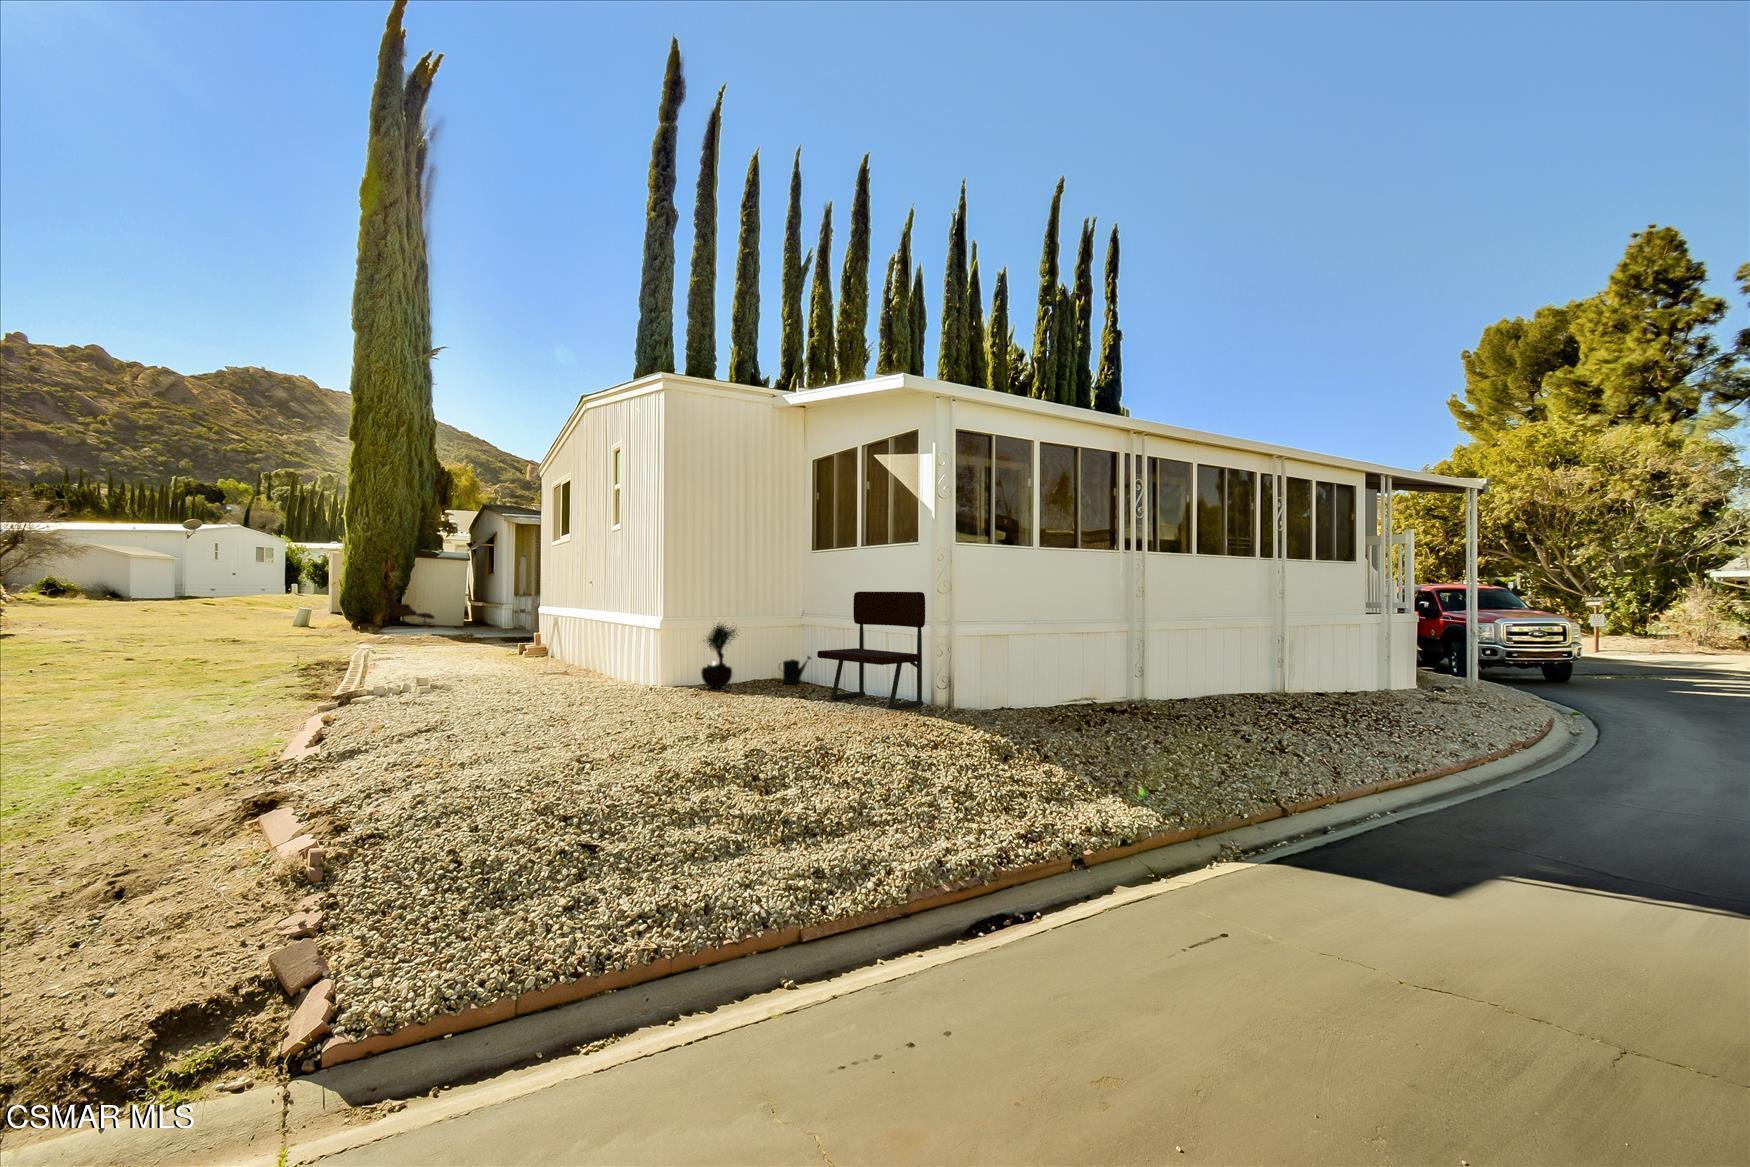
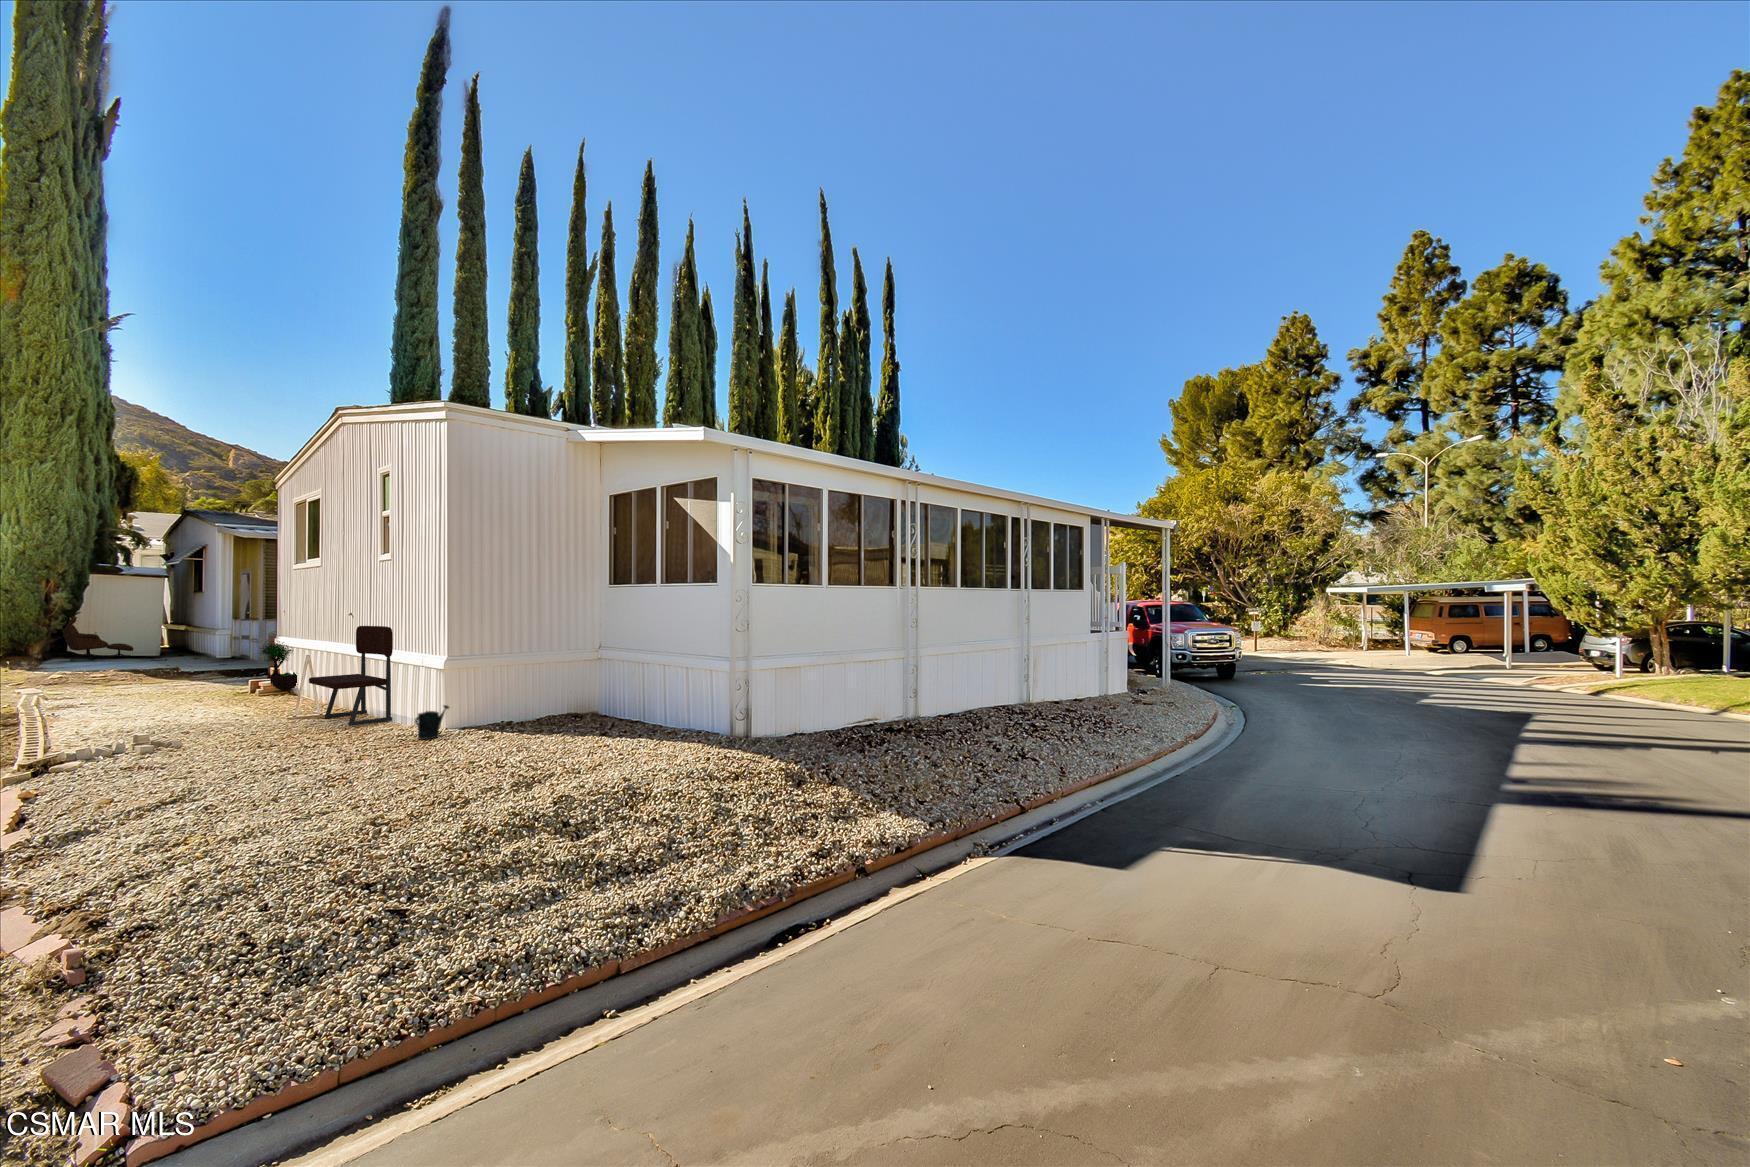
bench: present [817,592,925,710] -> present [309,626,393,726]
potted tree: present [701,623,738,688] -> present [260,641,298,690]
watering can: present [783,656,811,684] -> present [415,705,449,740]

